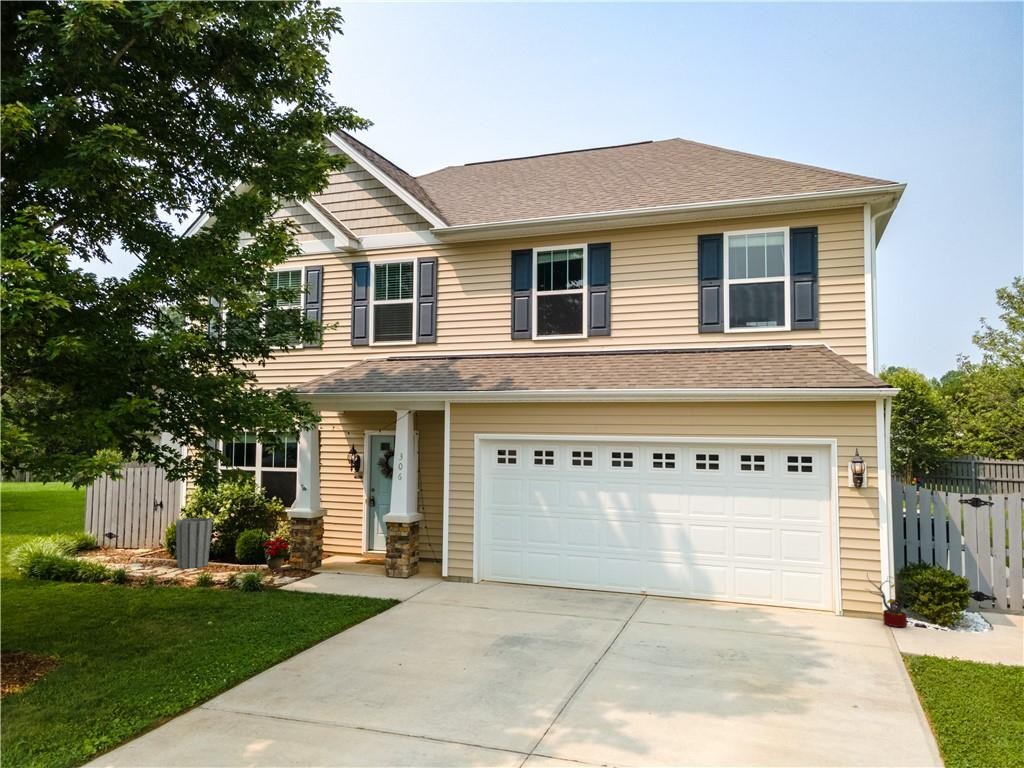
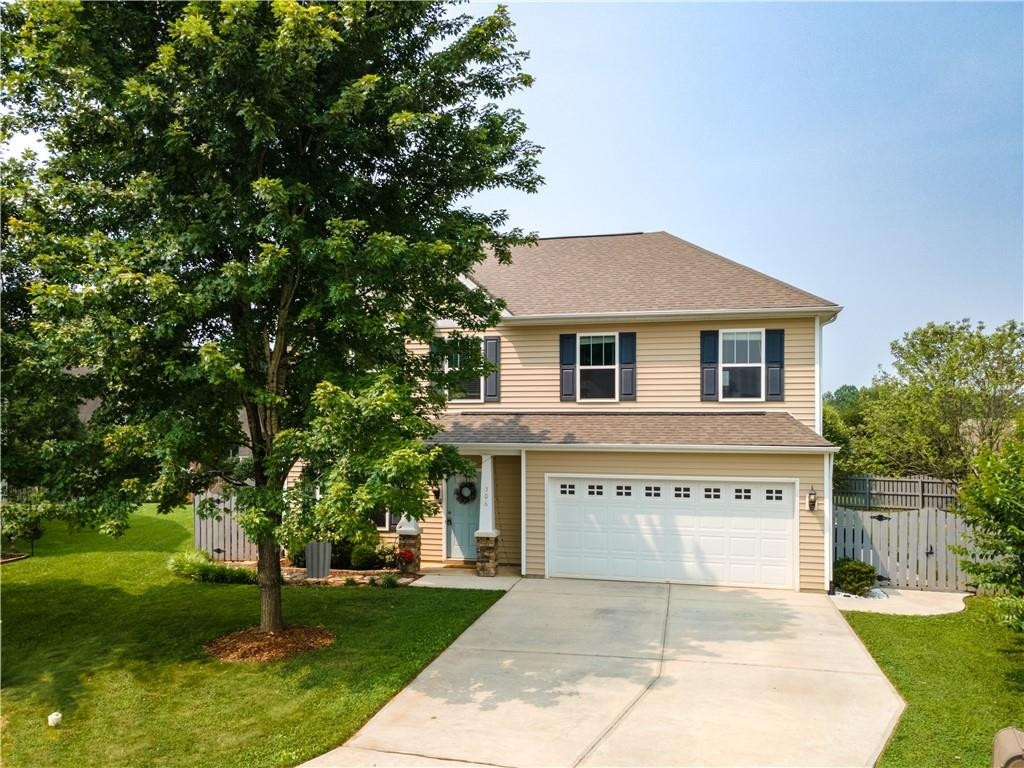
decorative plant: present [870,577,928,627] -> none [813,565,852,598]

